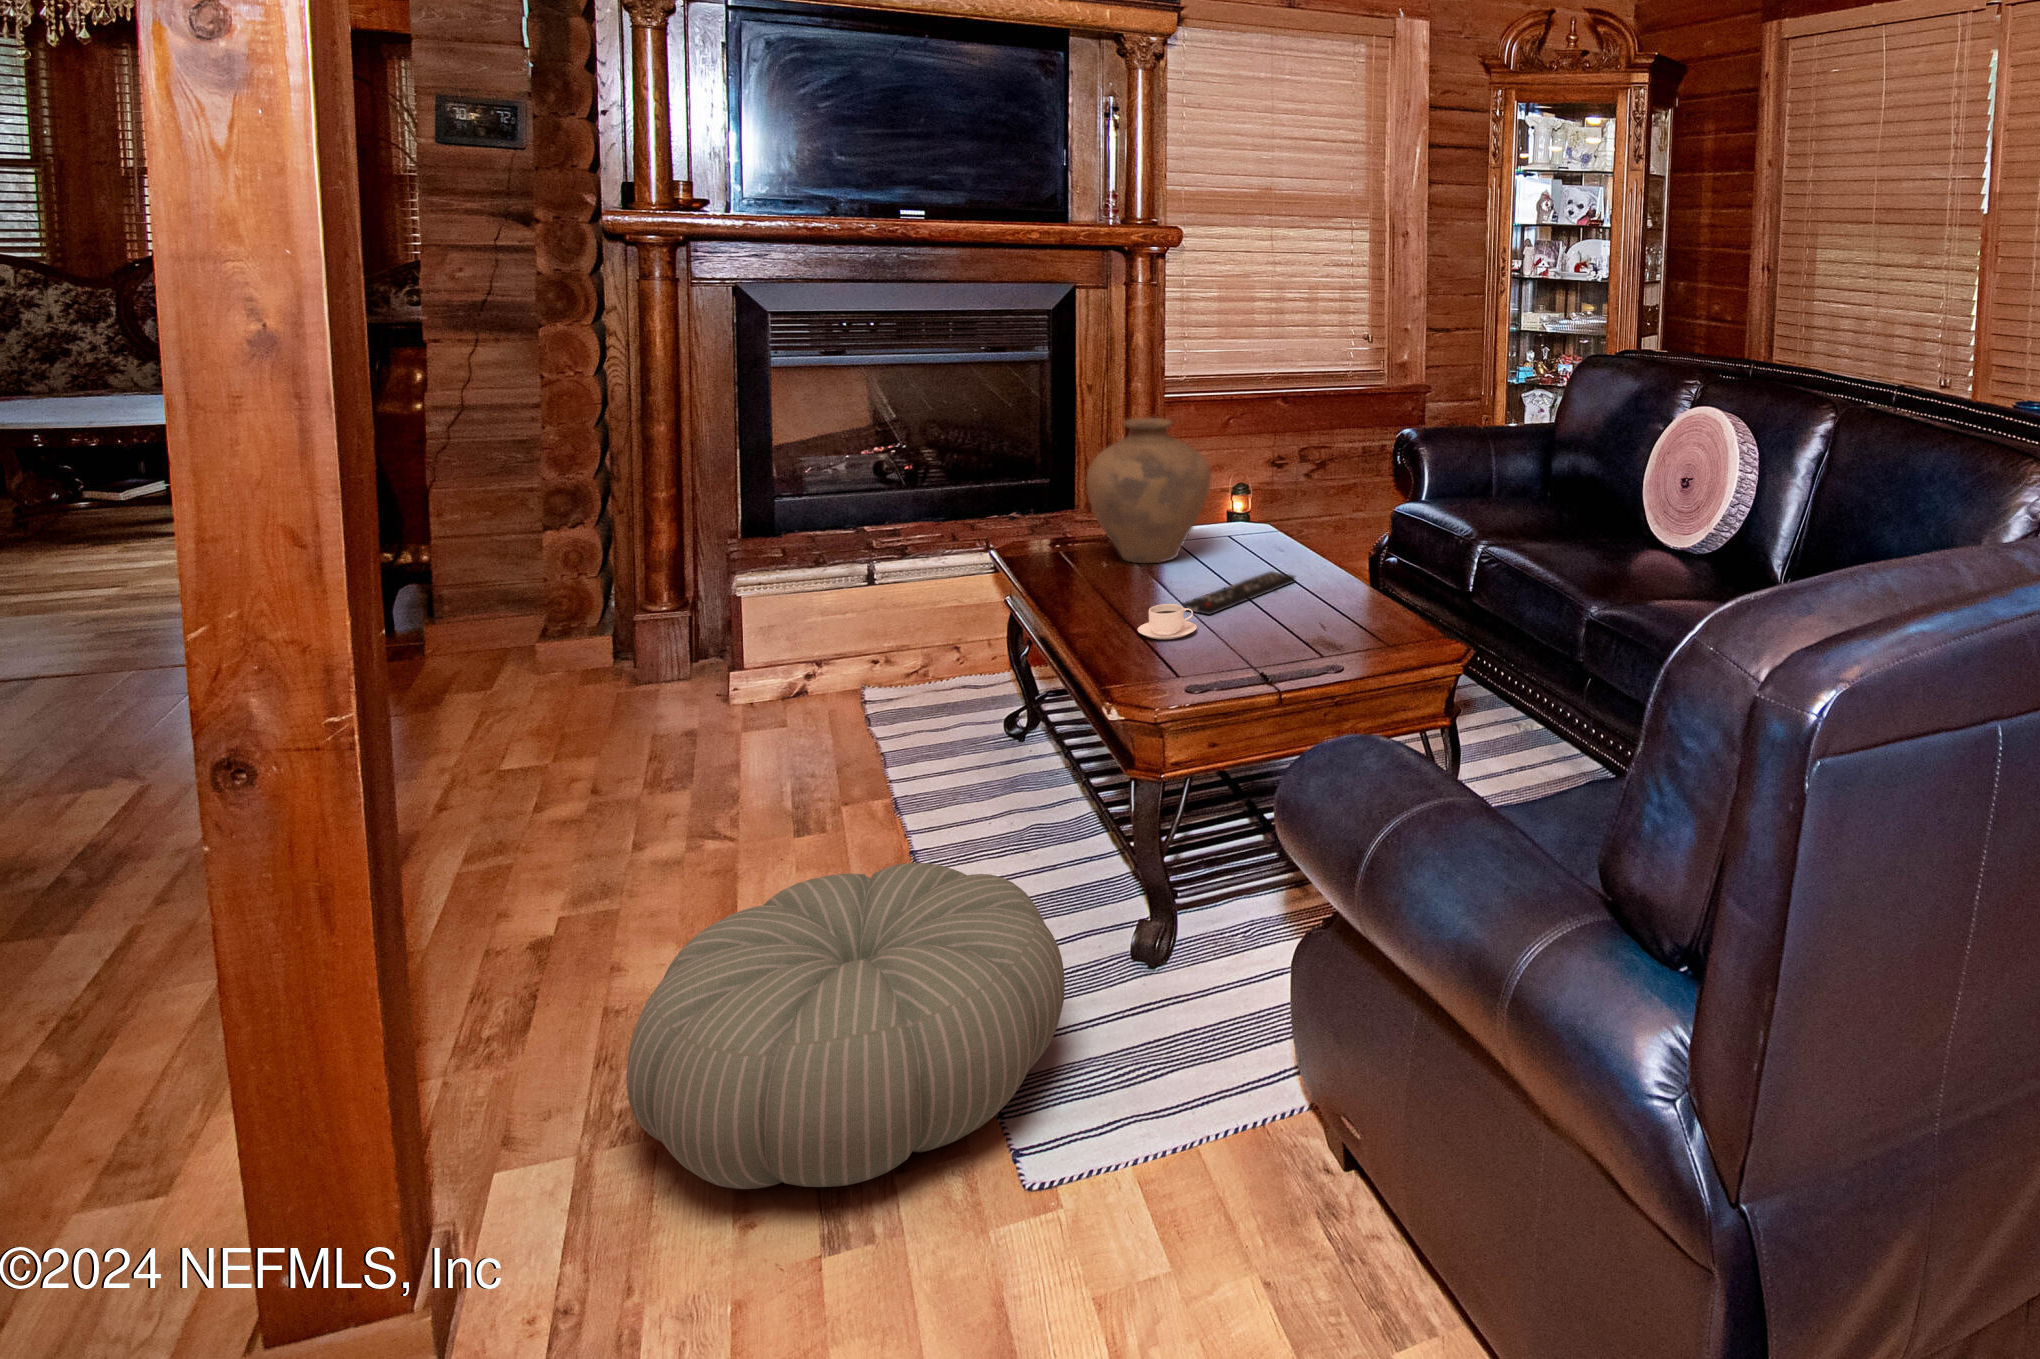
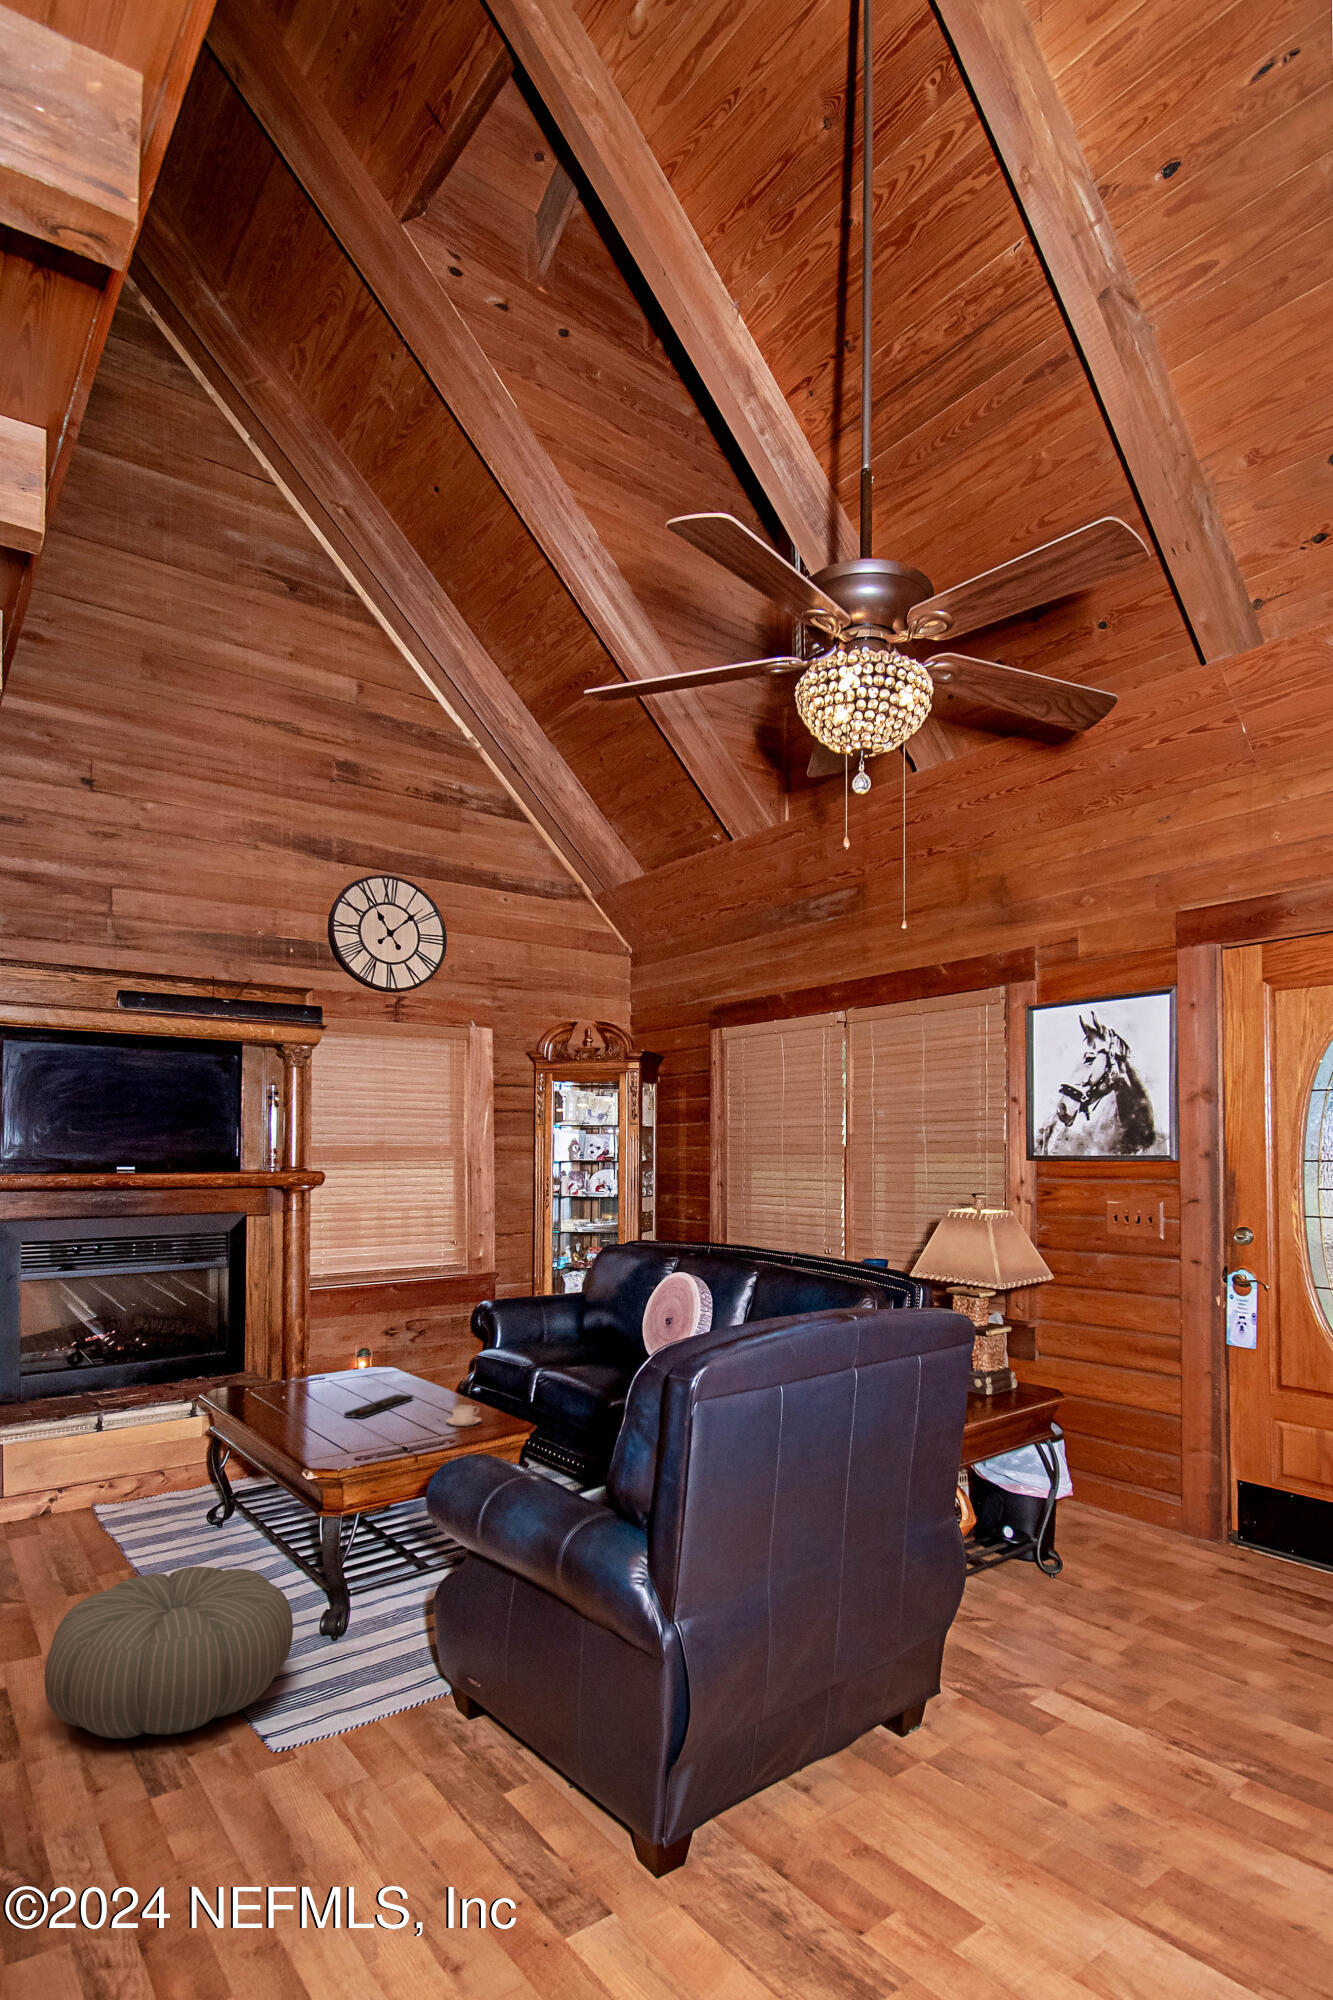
vase: present [1086,418,1211,563] -> none [274,1297,355,1395]
coffee cup: present [1138,604,1197,639] -> present [447,1405,481,1426]

